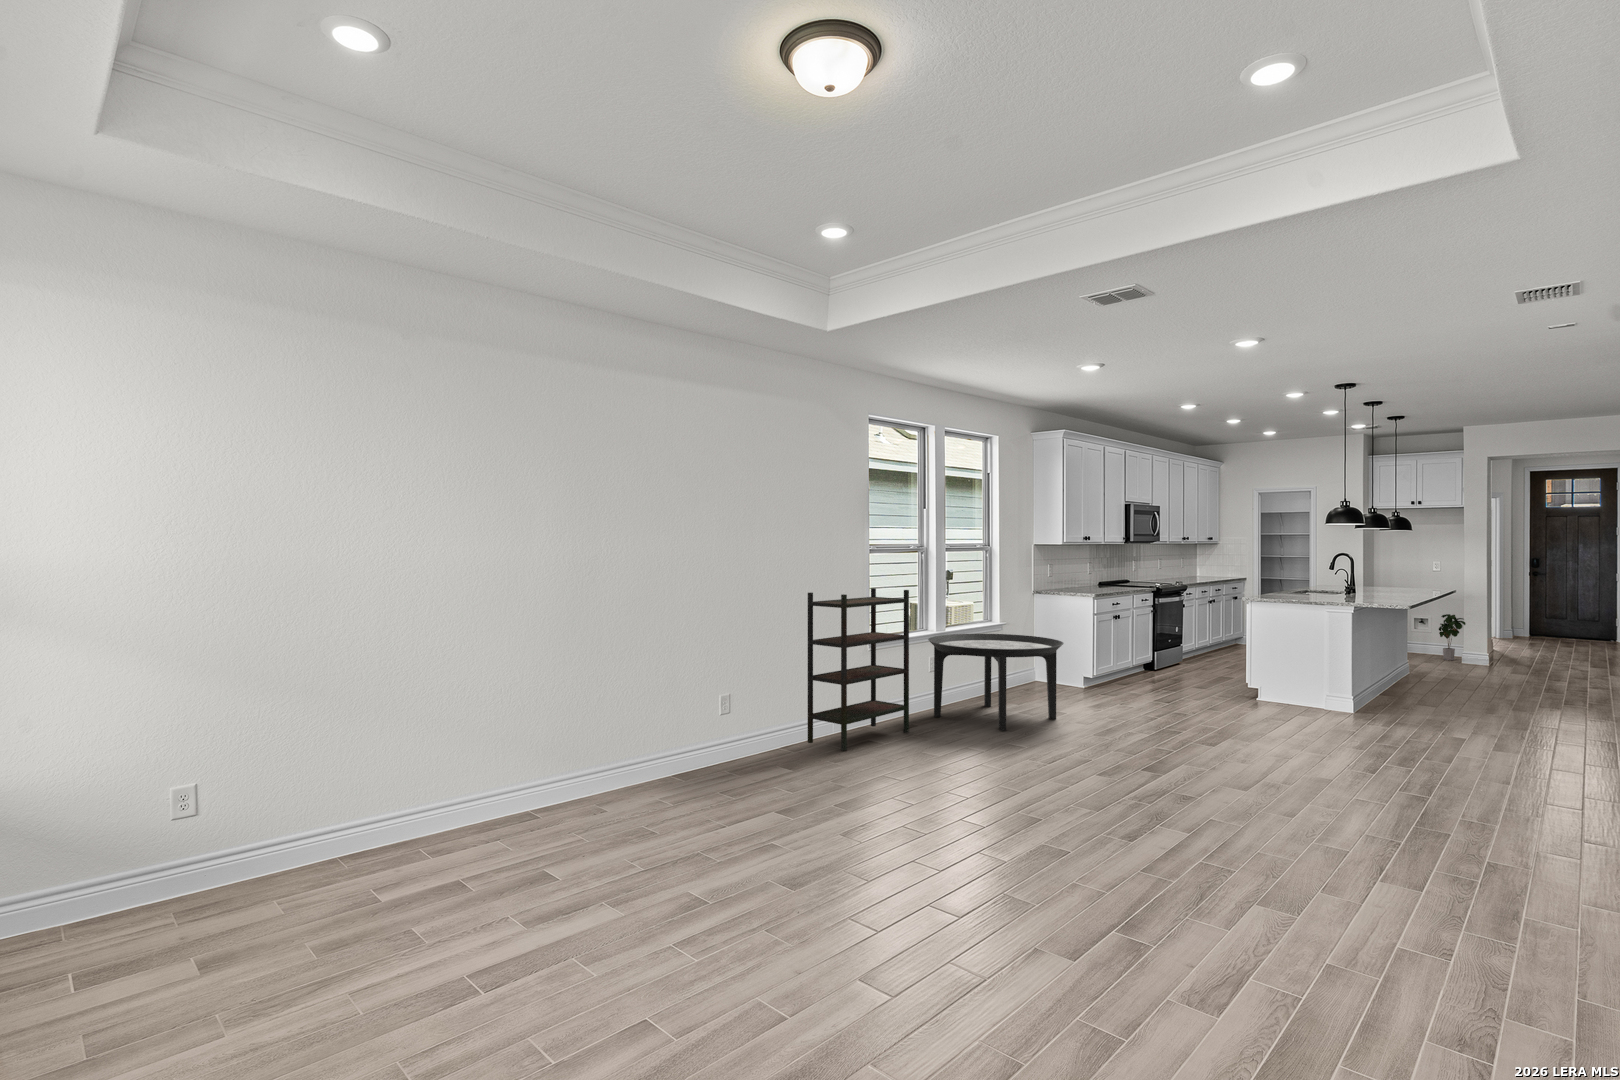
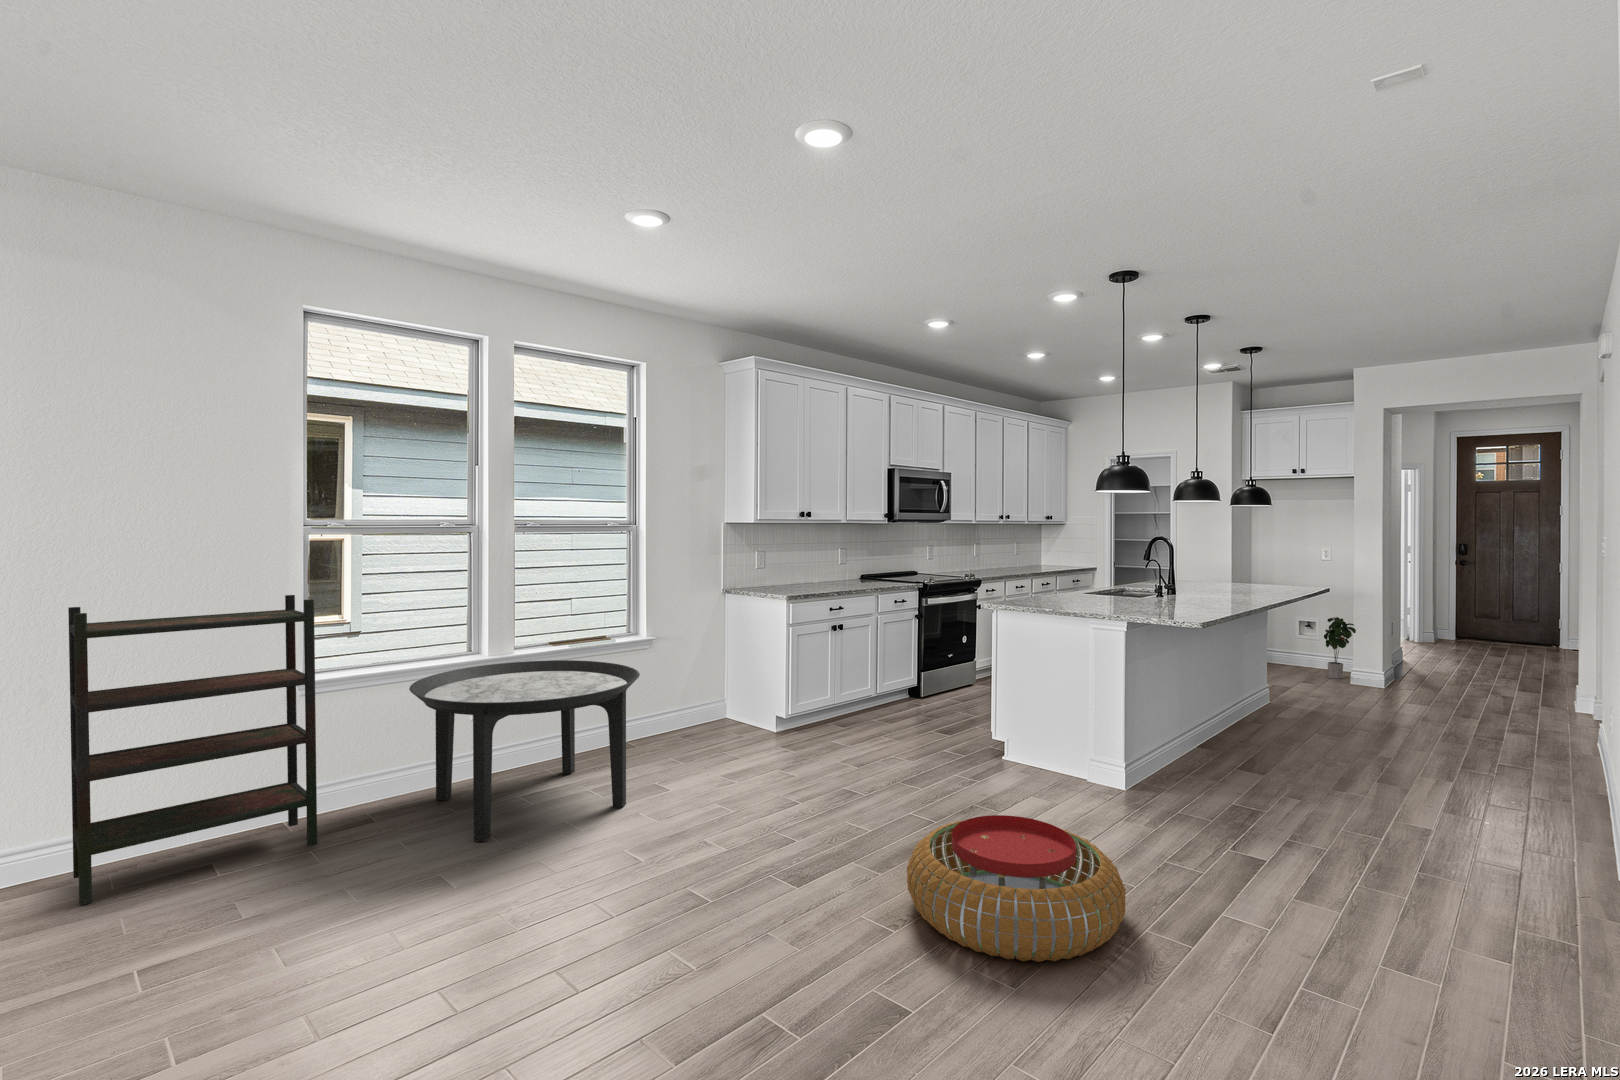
pouf: none [1280,705,1410,763] -> present [907,815,1126,962]

